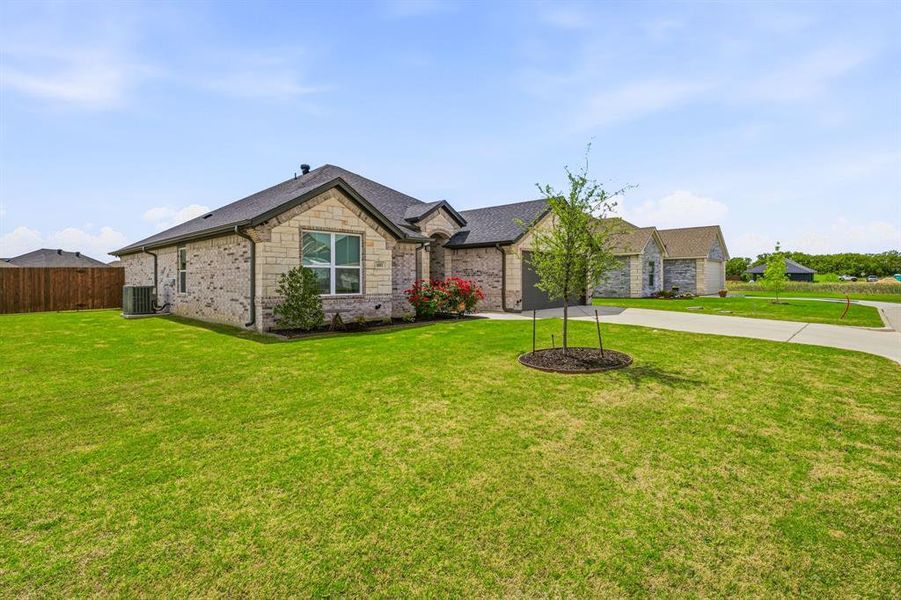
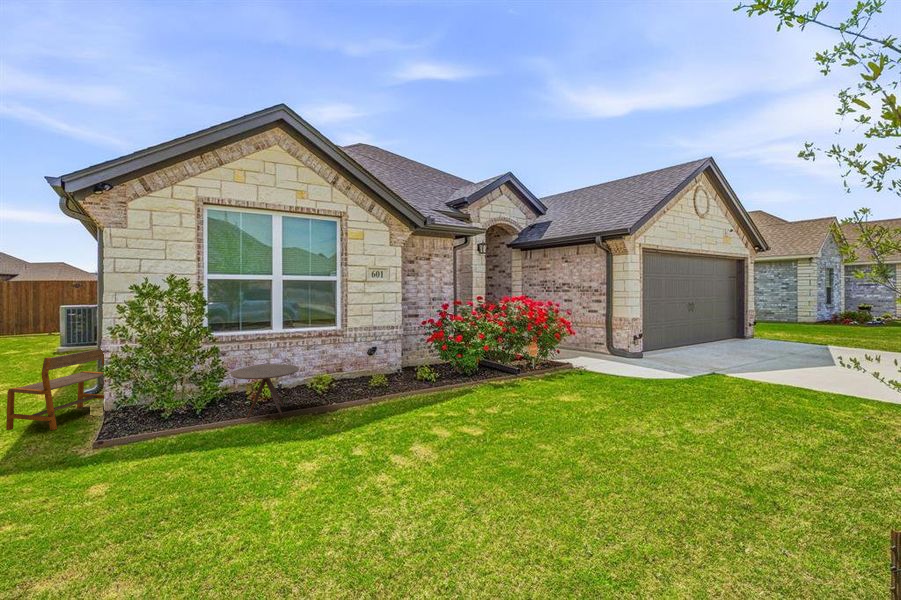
bench: none [222,300,257,337] -> present [6,348,106,430]

